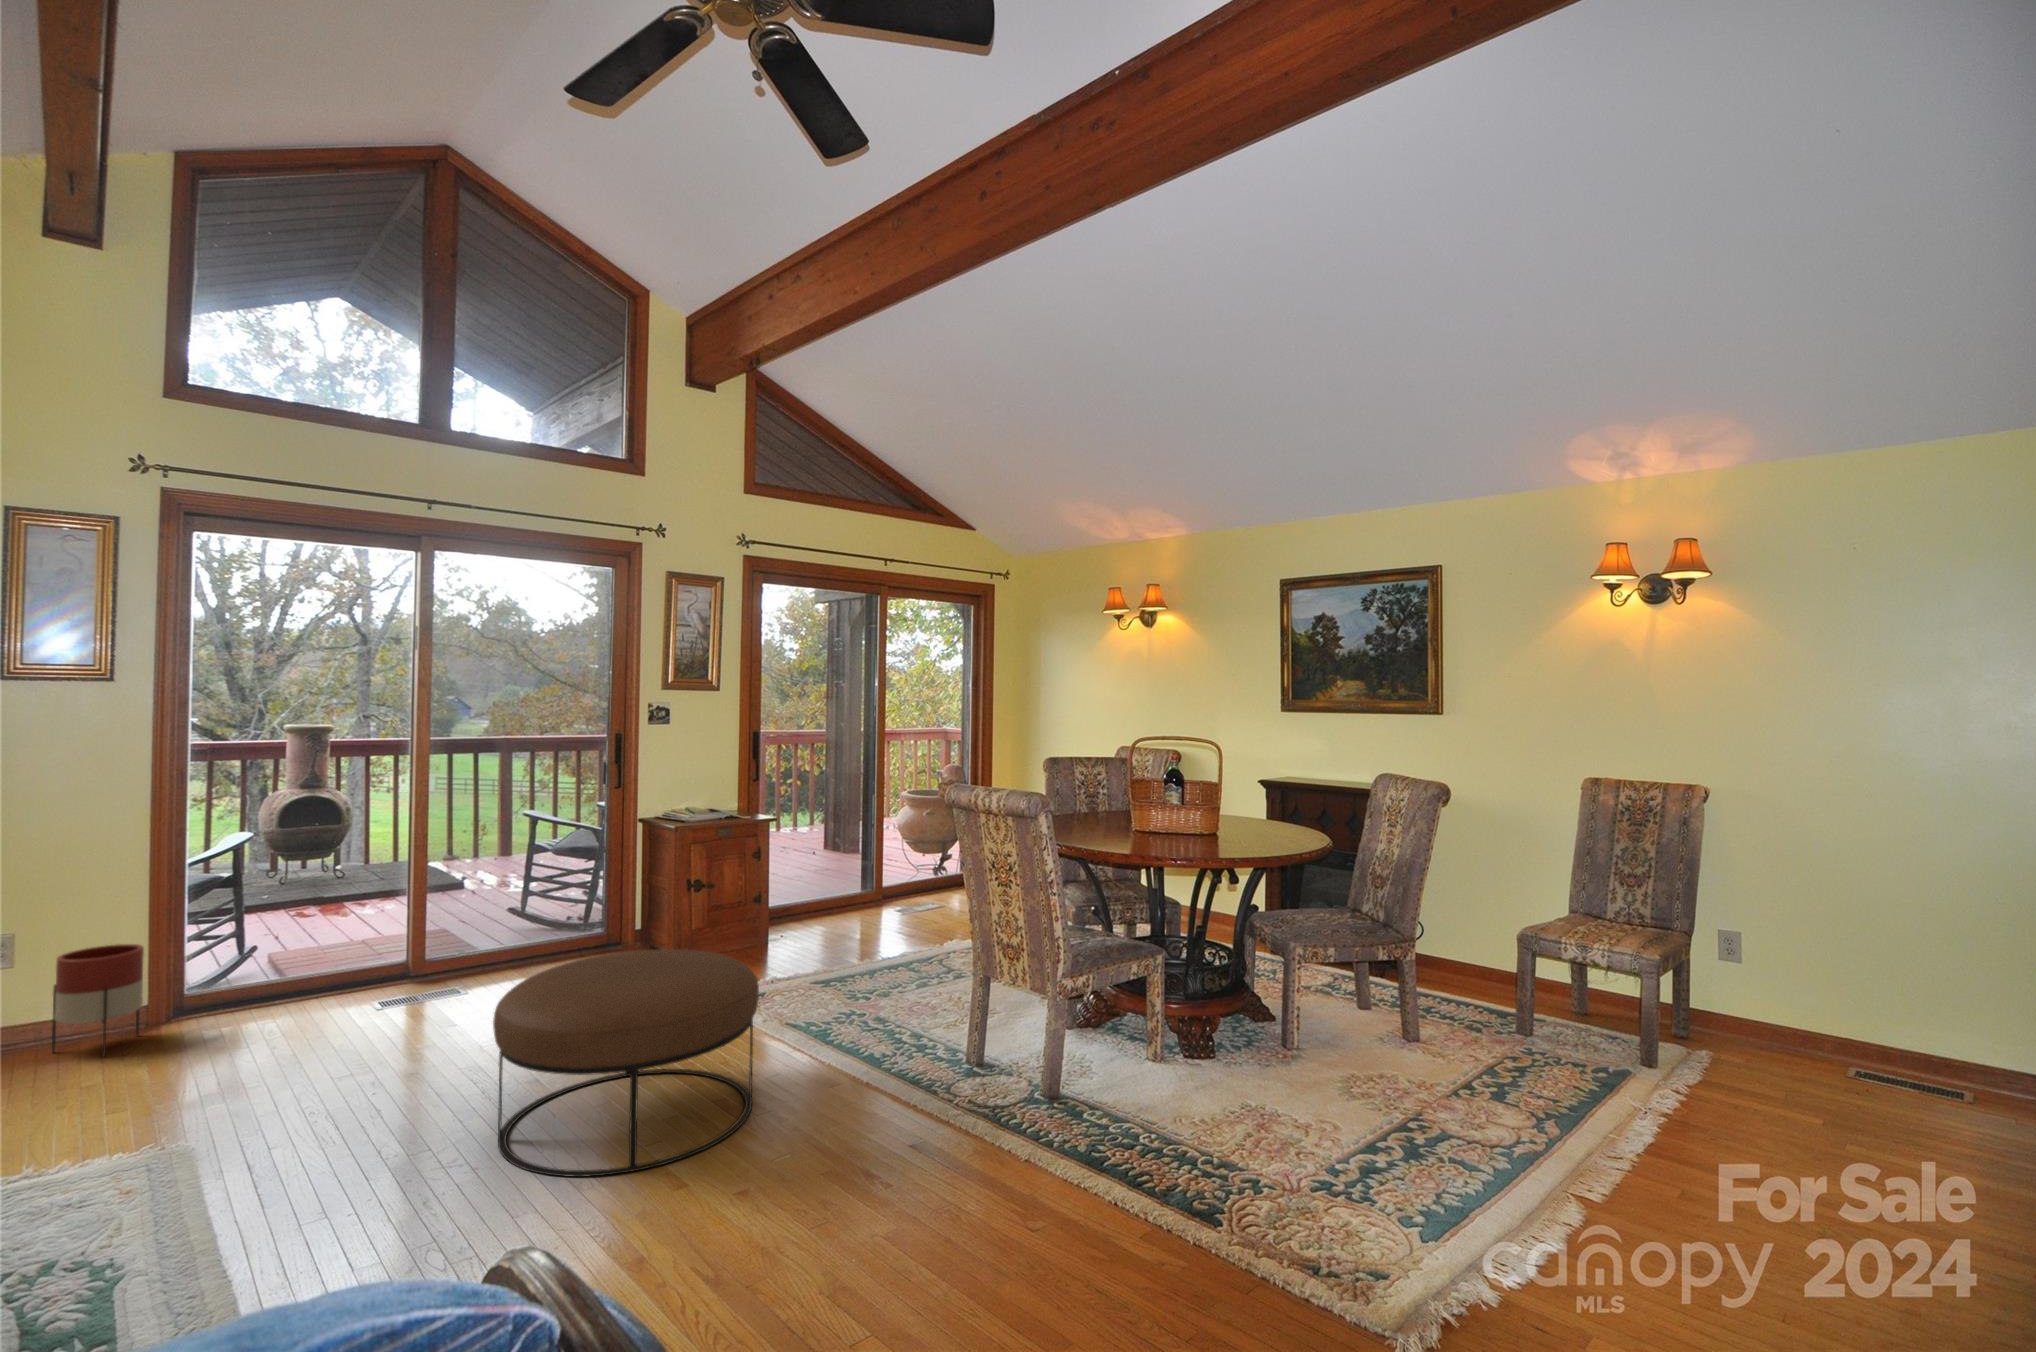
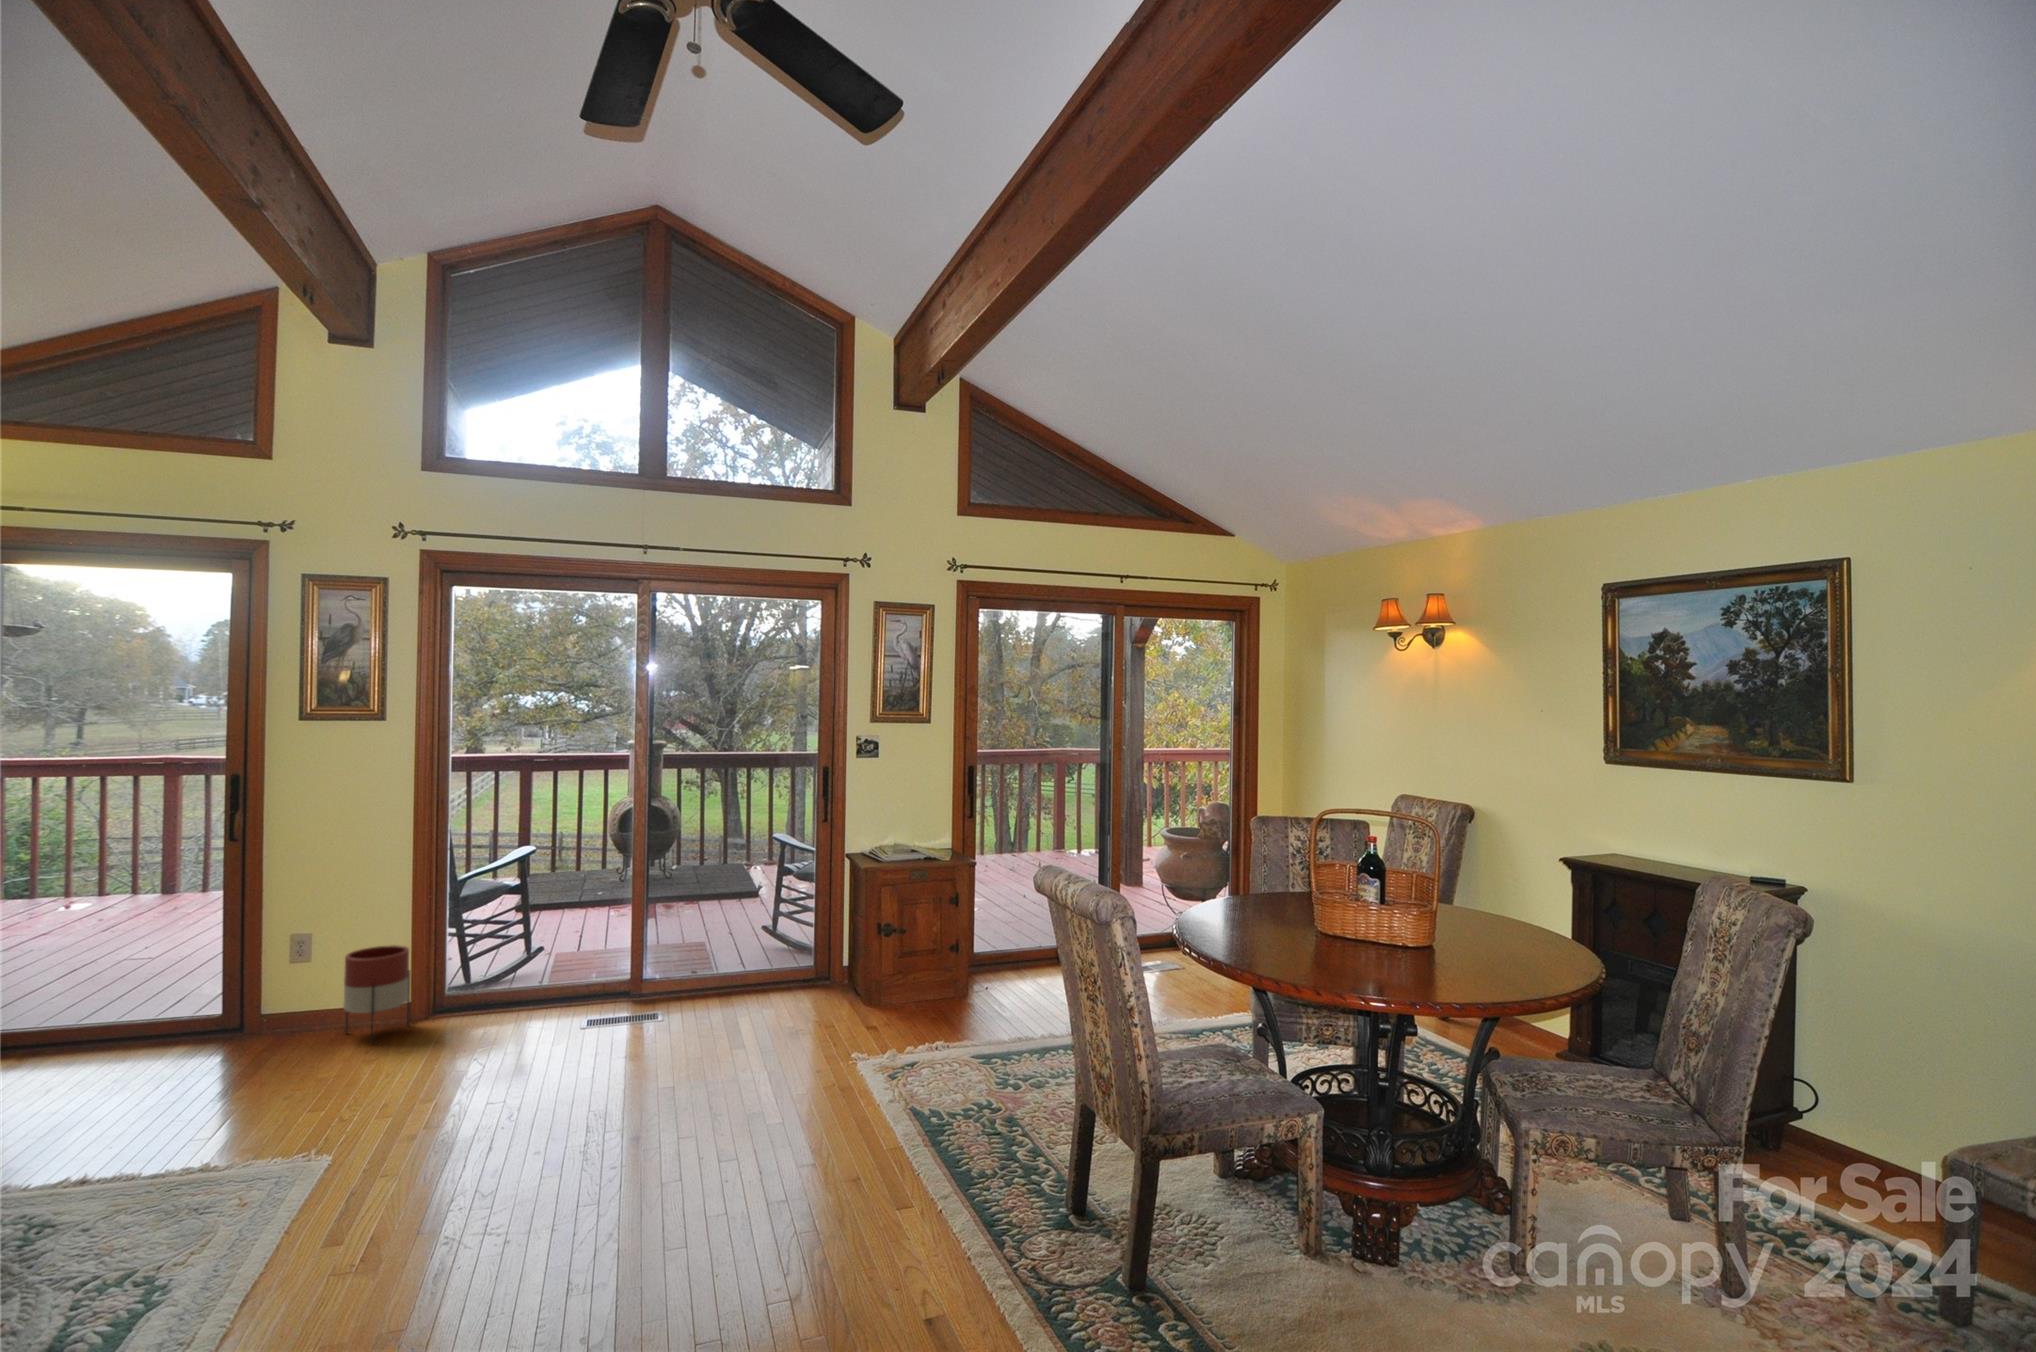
ottoman: present [493,949,759,1177] -> none [546,1017,822,1278]

